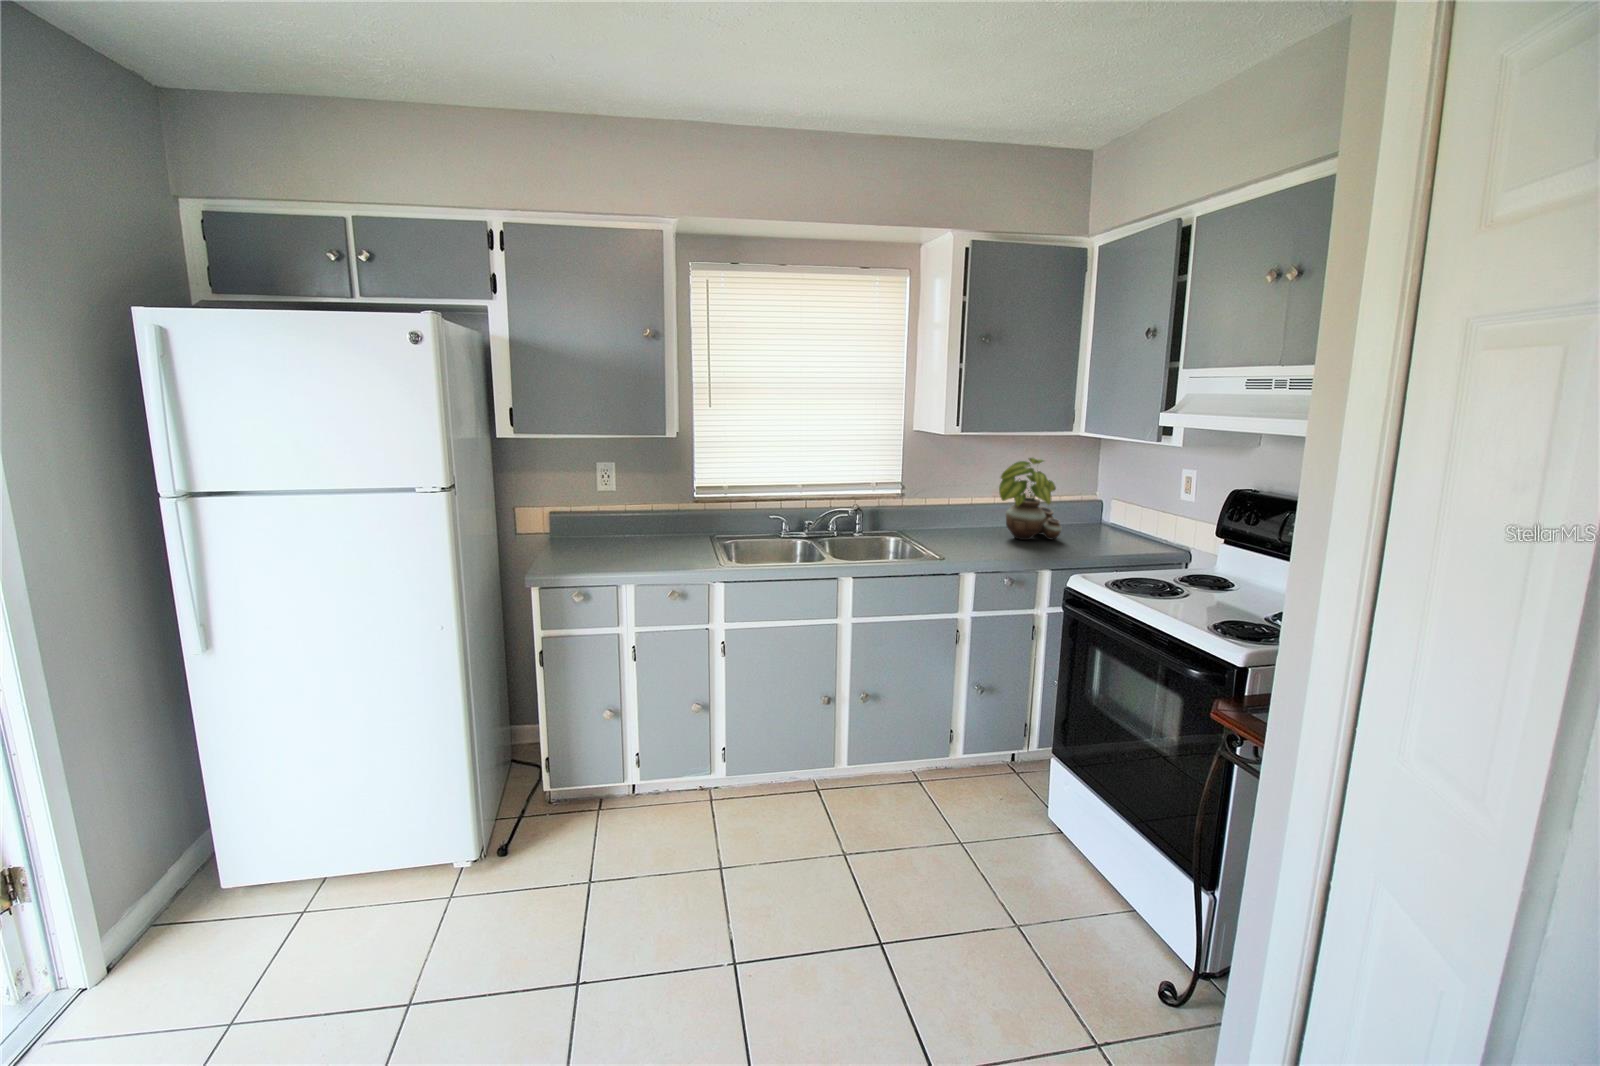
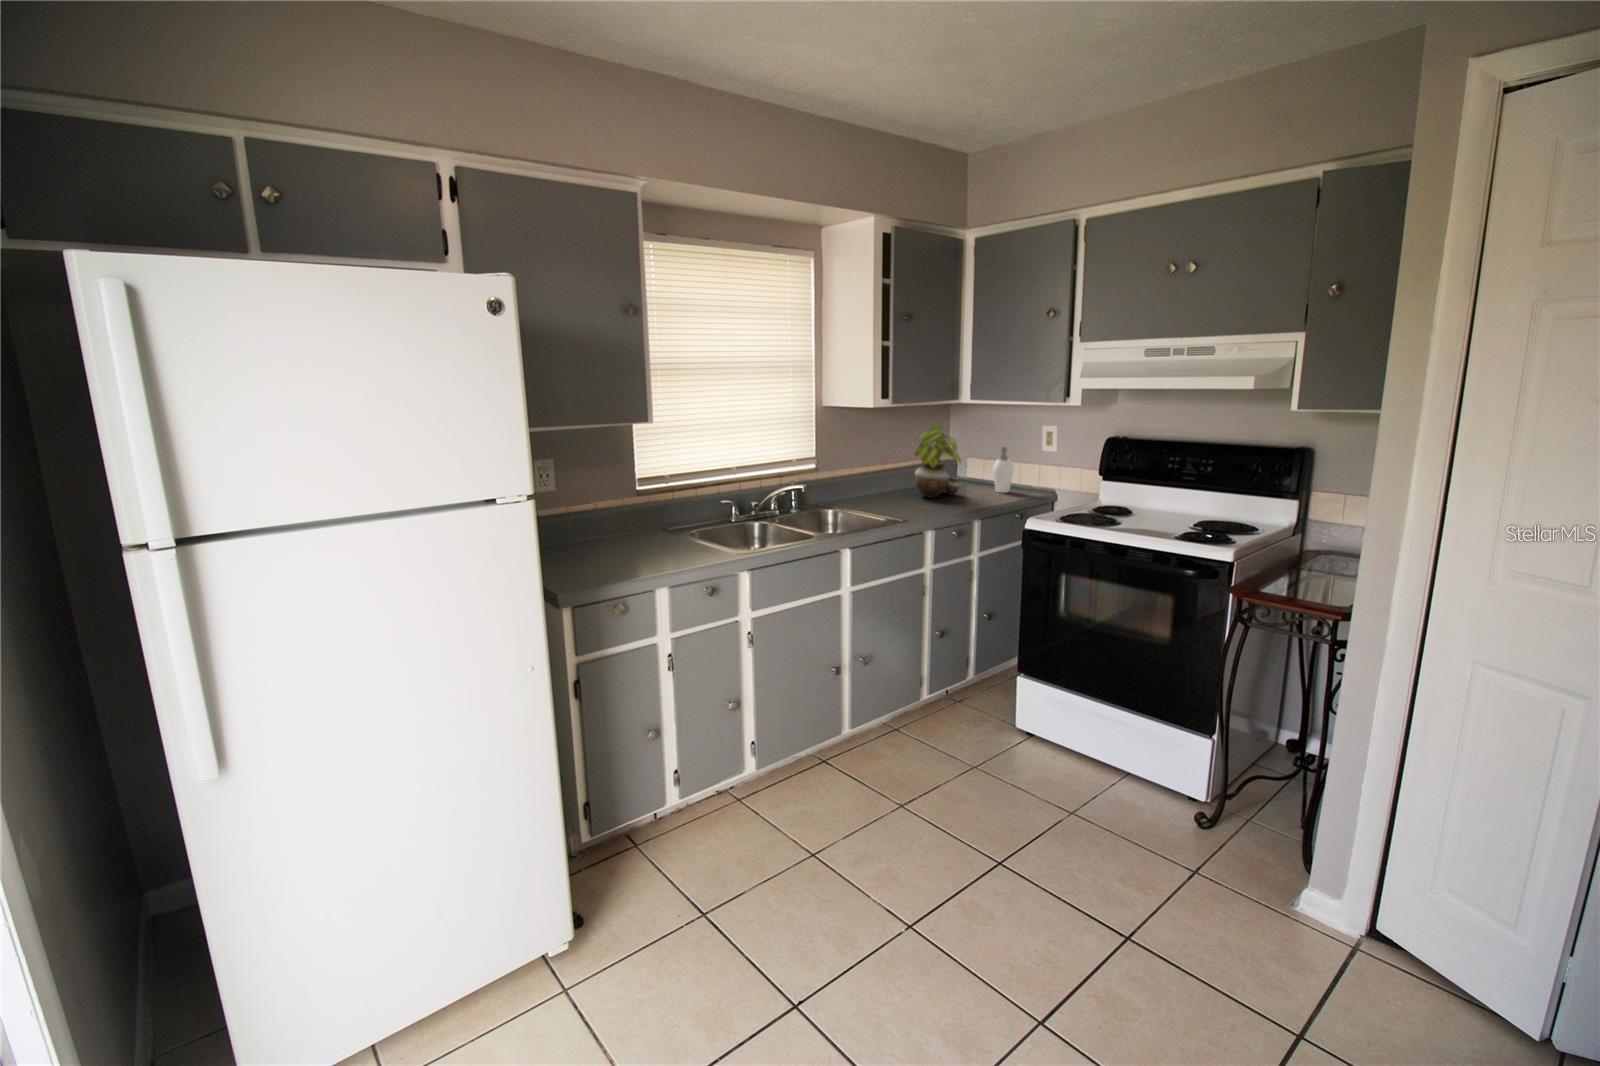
soap dispenser: none [1113,490,1148,545] -> present [993,447,1013,493]

